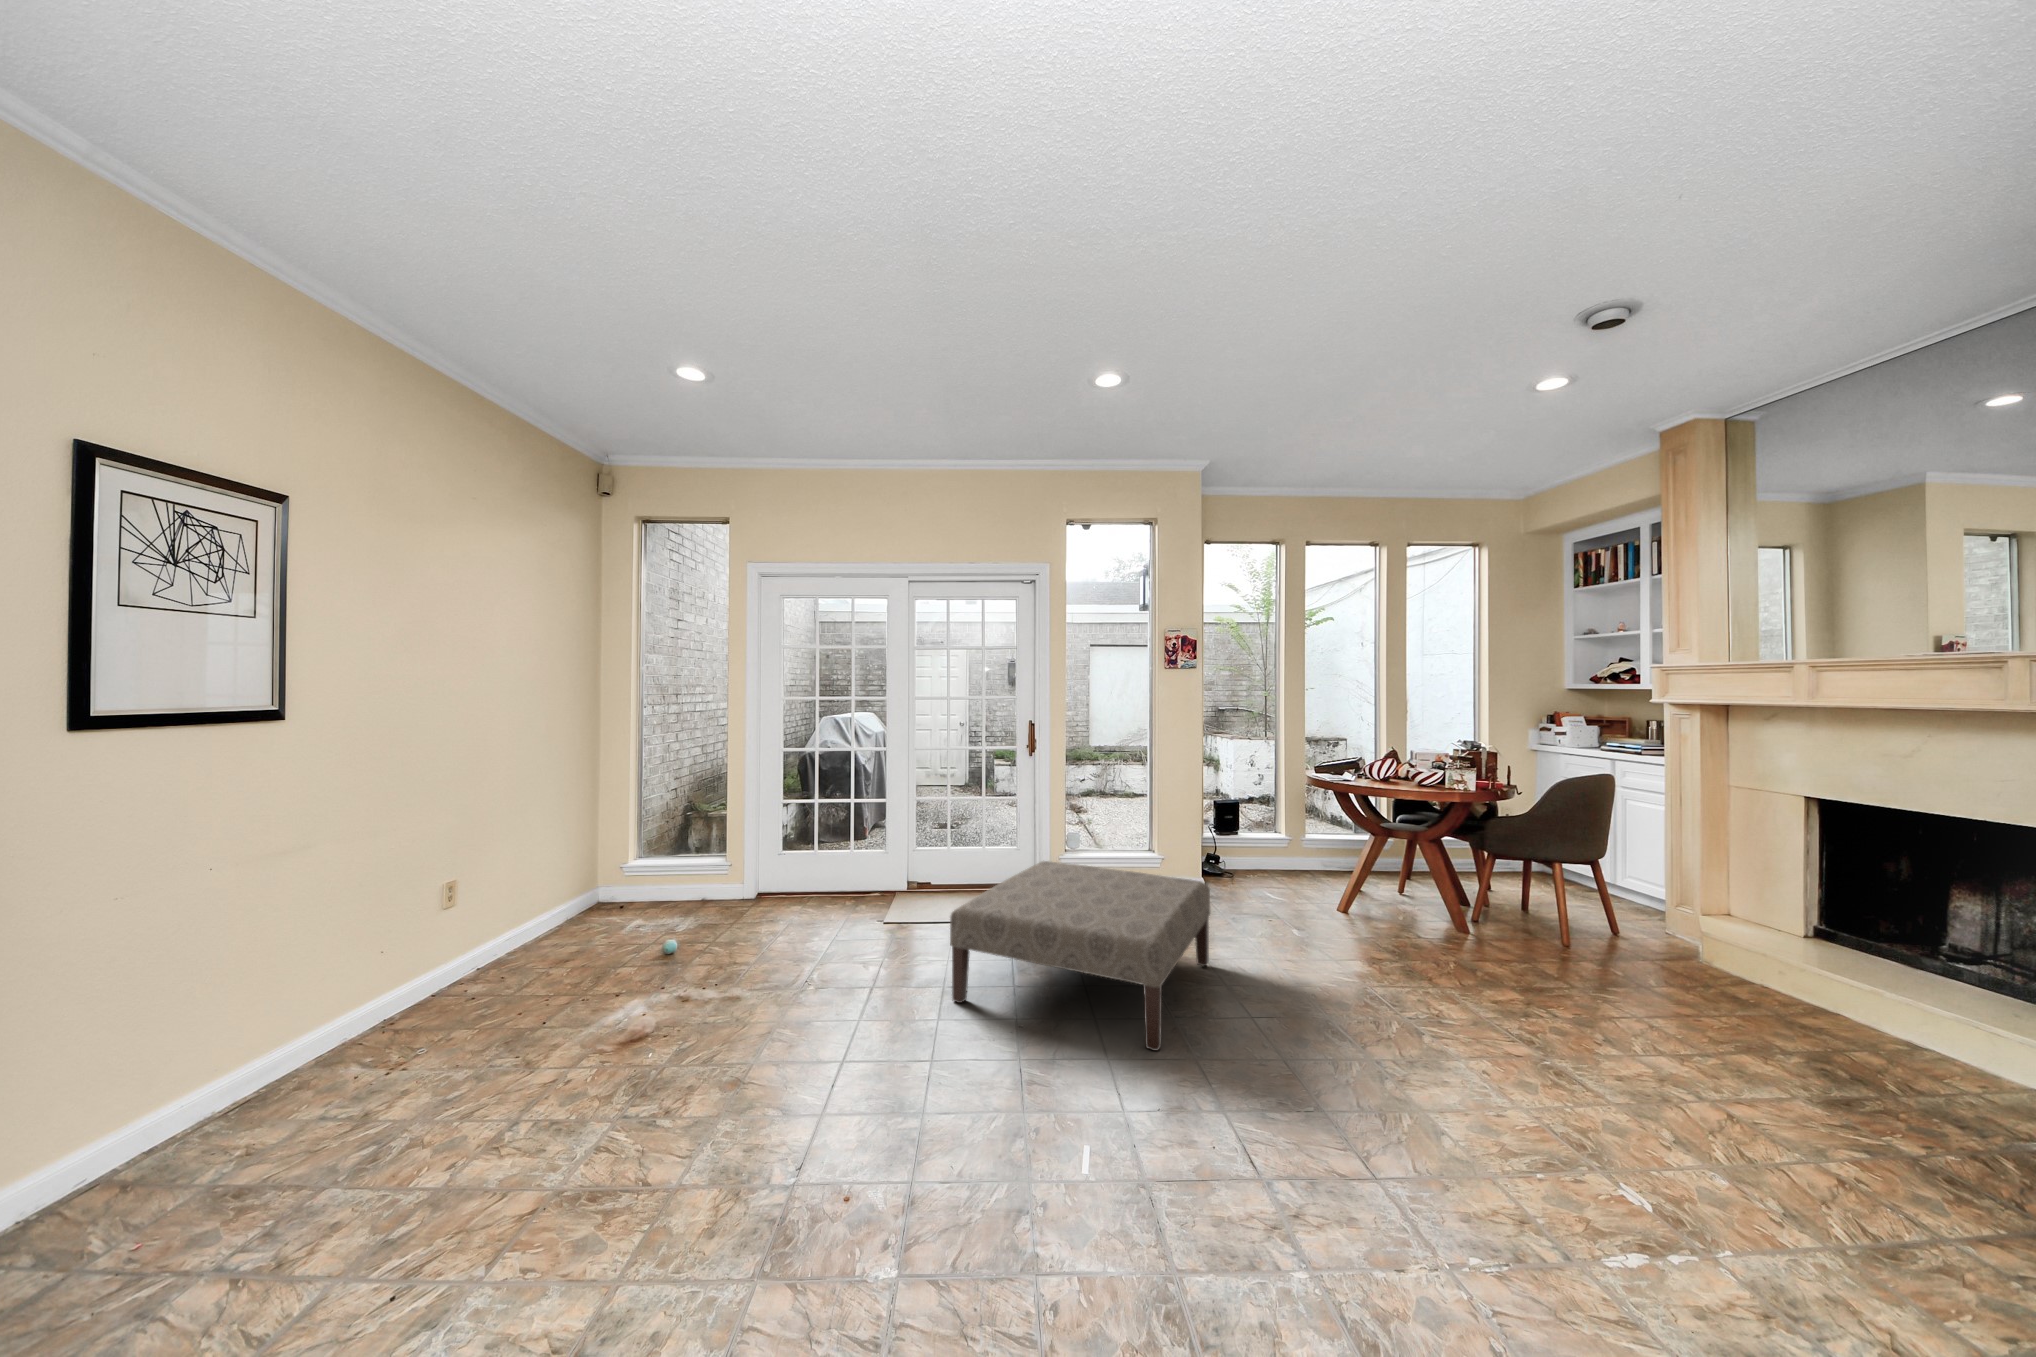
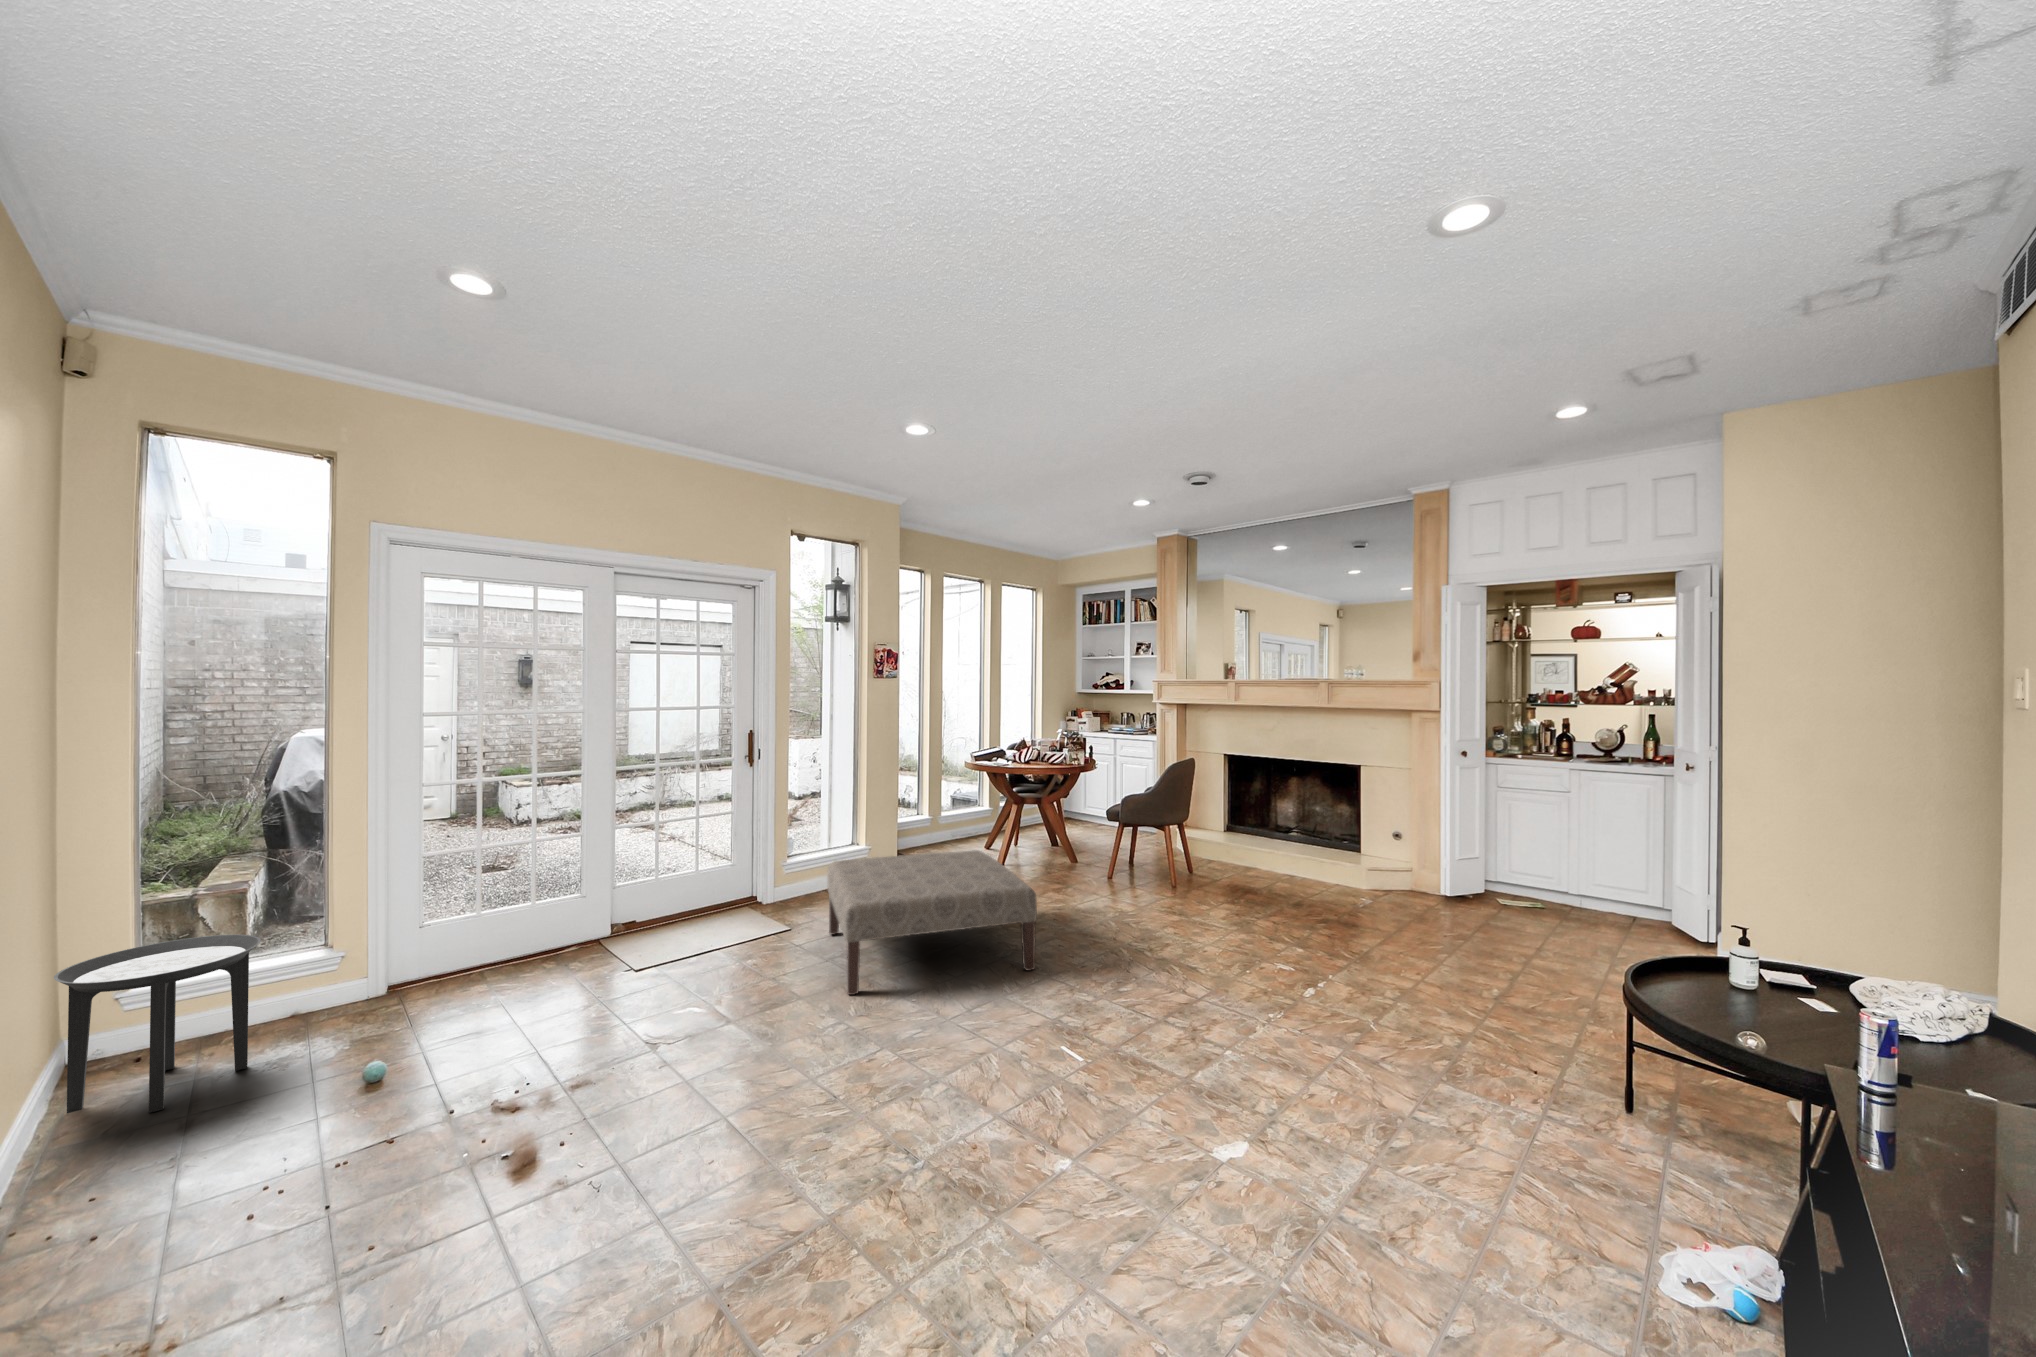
side table: none [567,832,659,930] -> present [54,935,261,1113]

